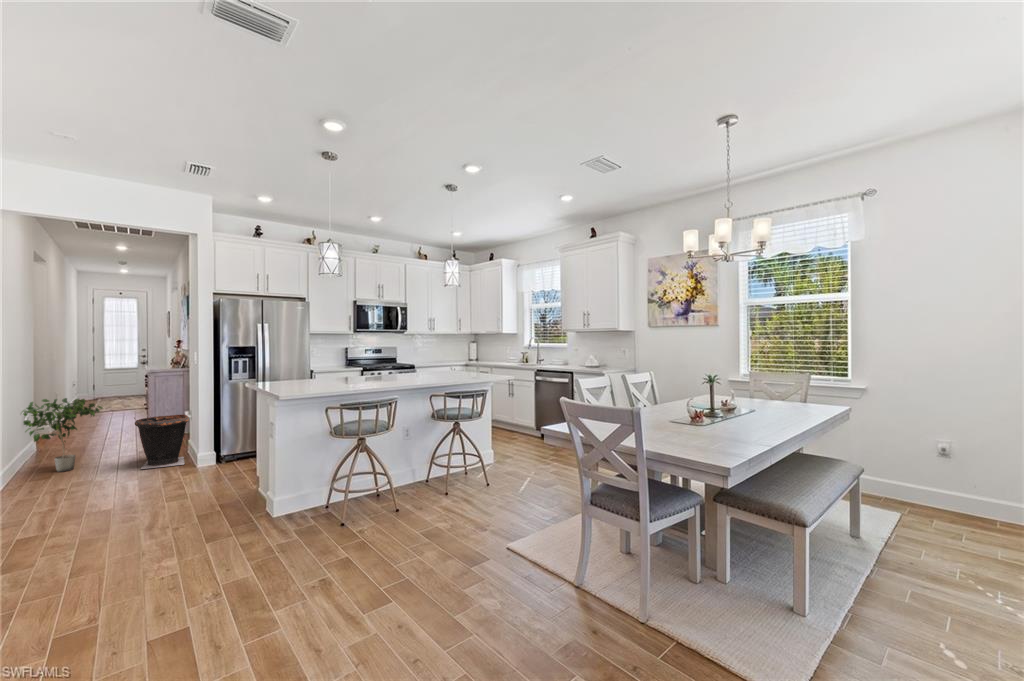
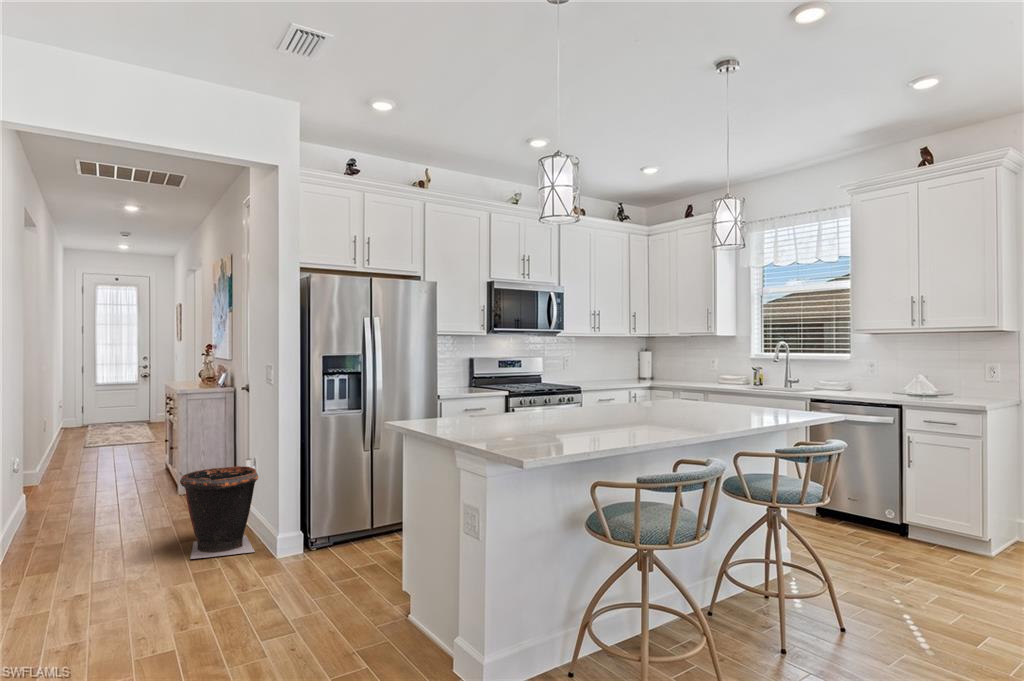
potted plant: present [22,398,103,472] -> none [15,438,130,558]

